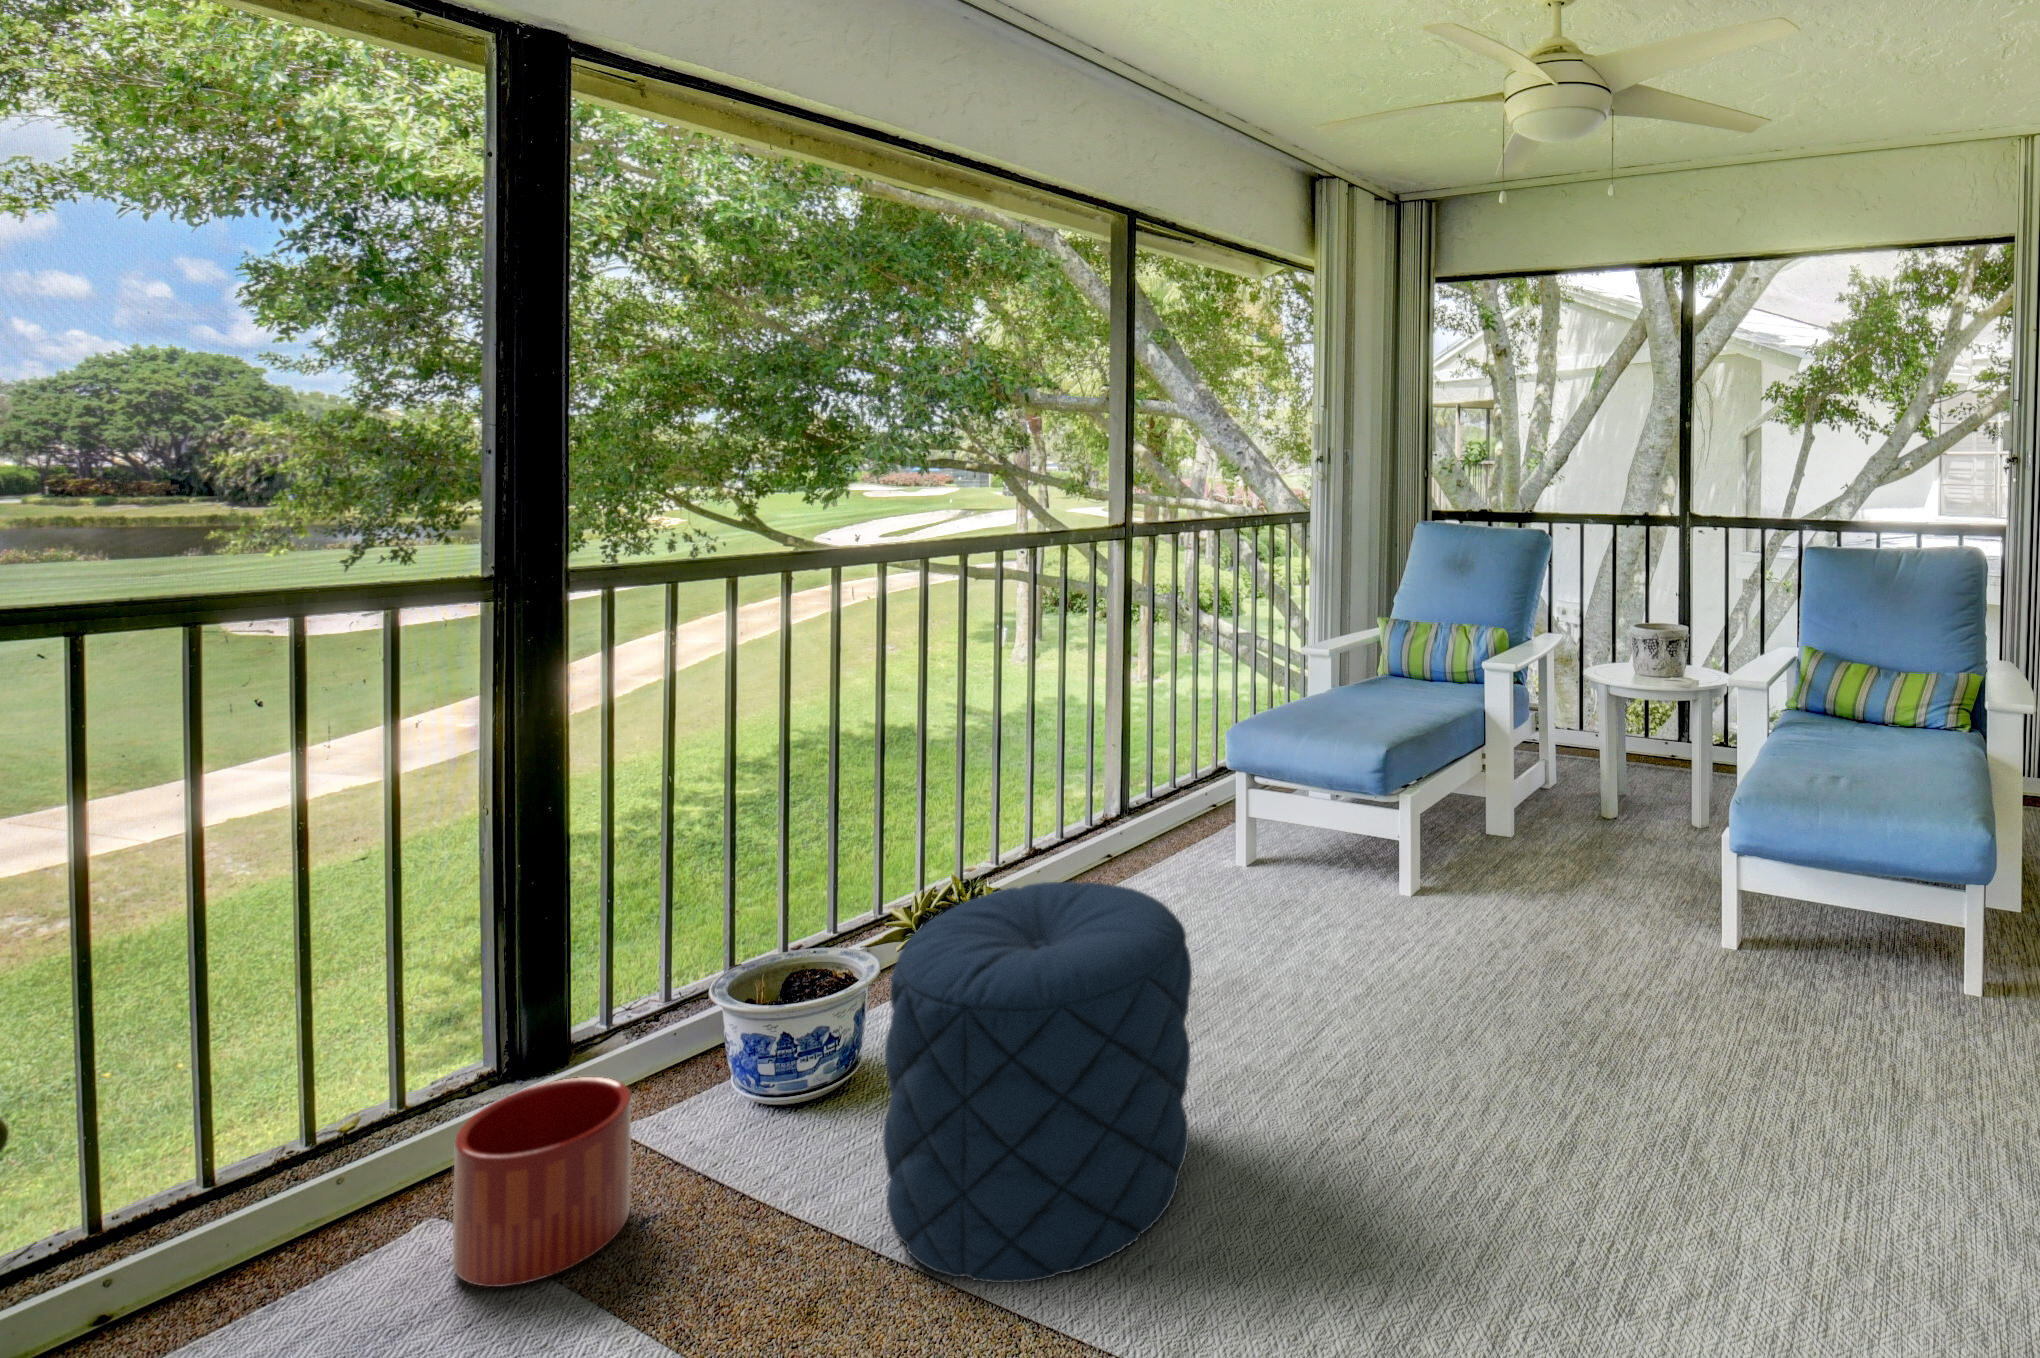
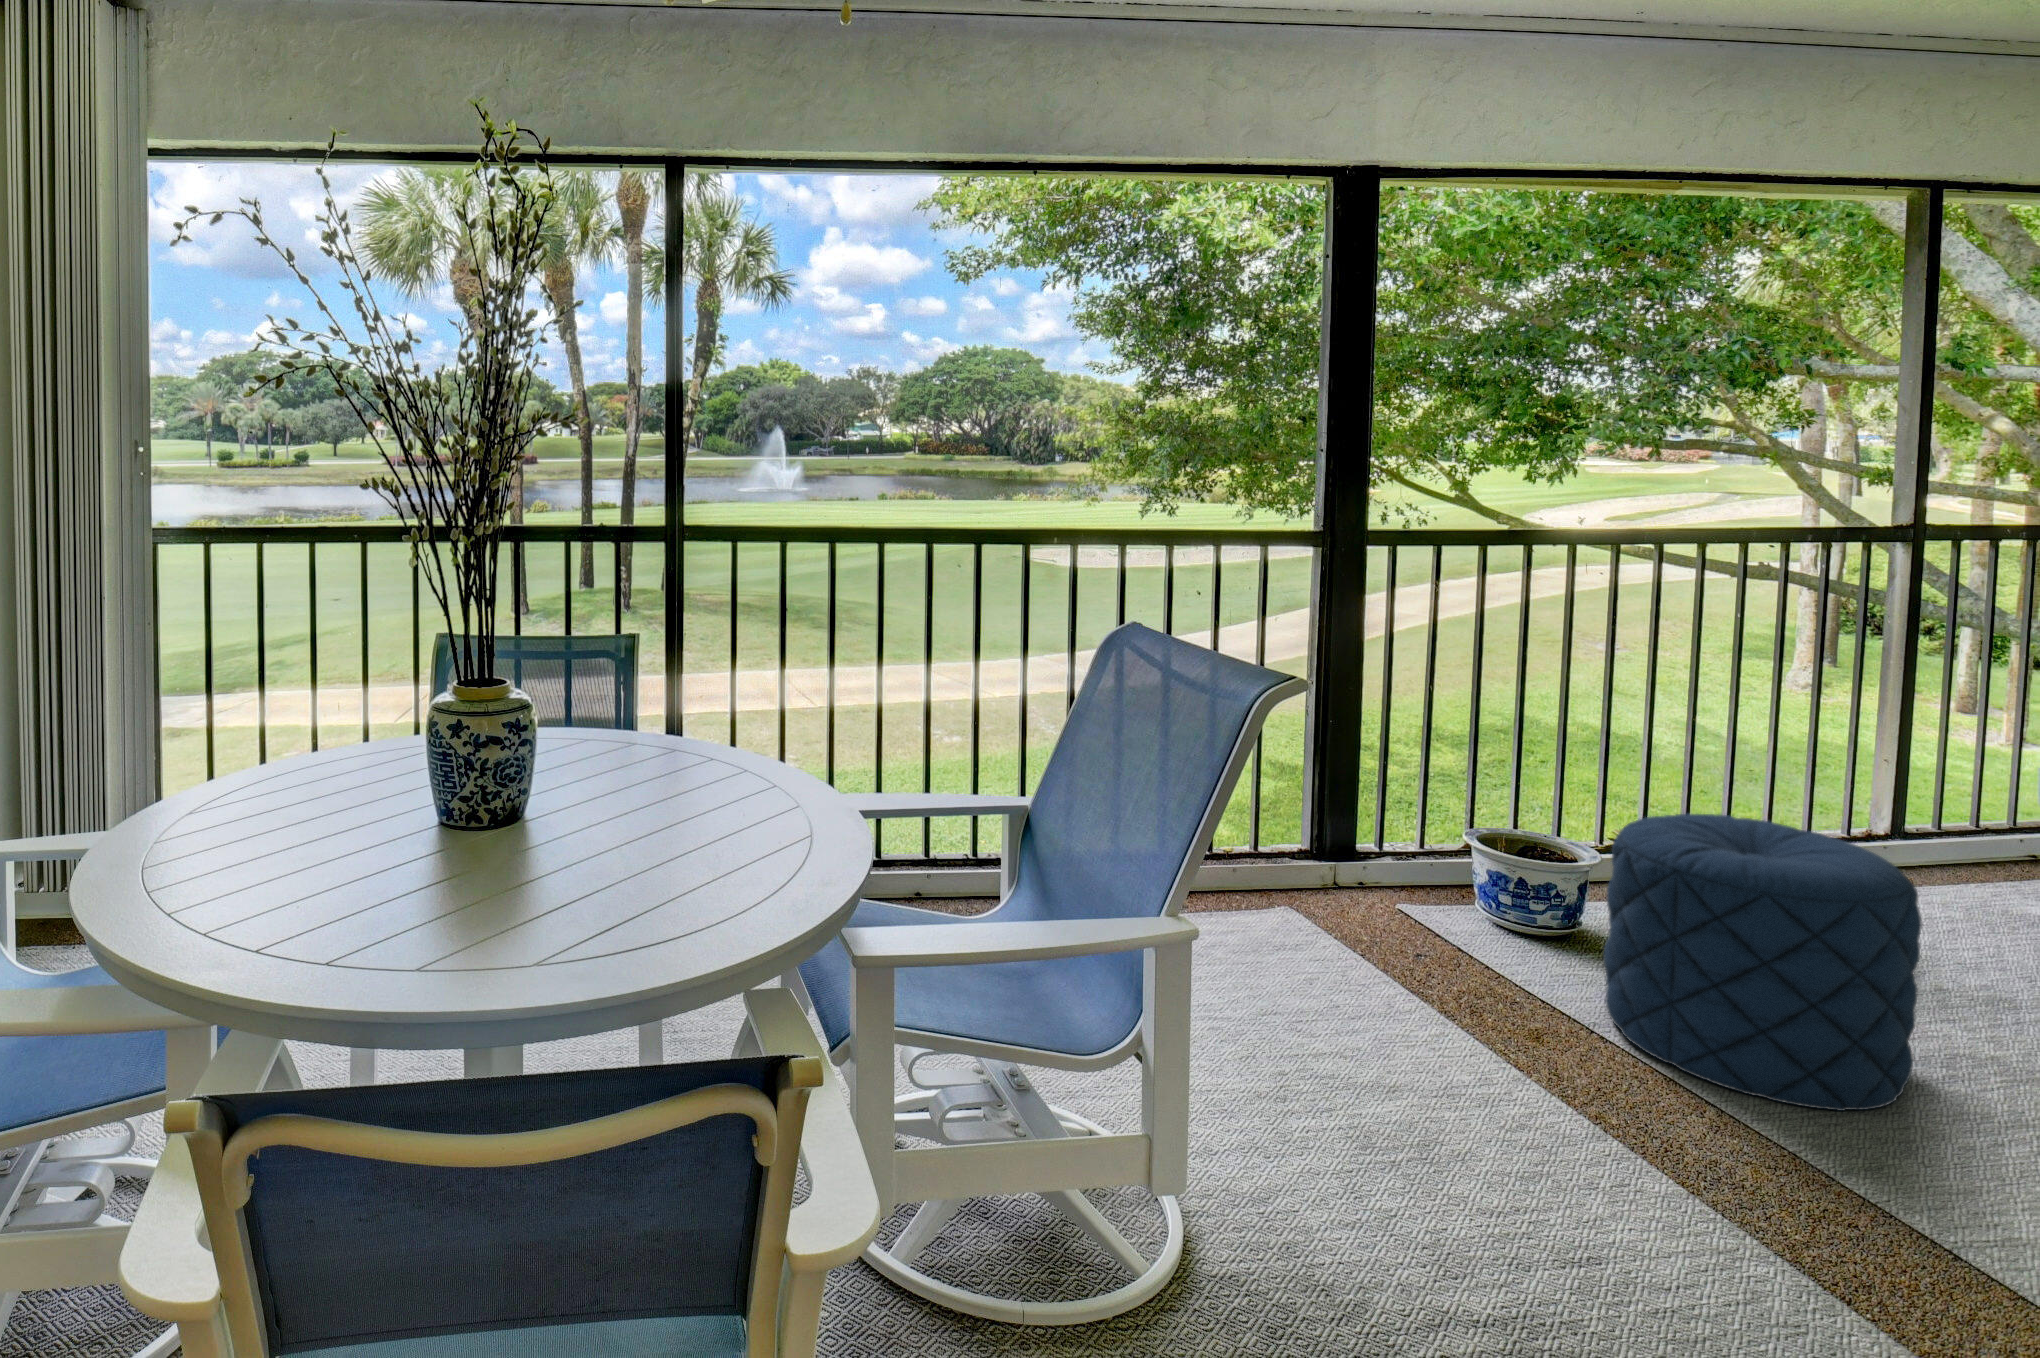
planter: present [452,1077,631,1287] -> none [1314,845,1417,953]

